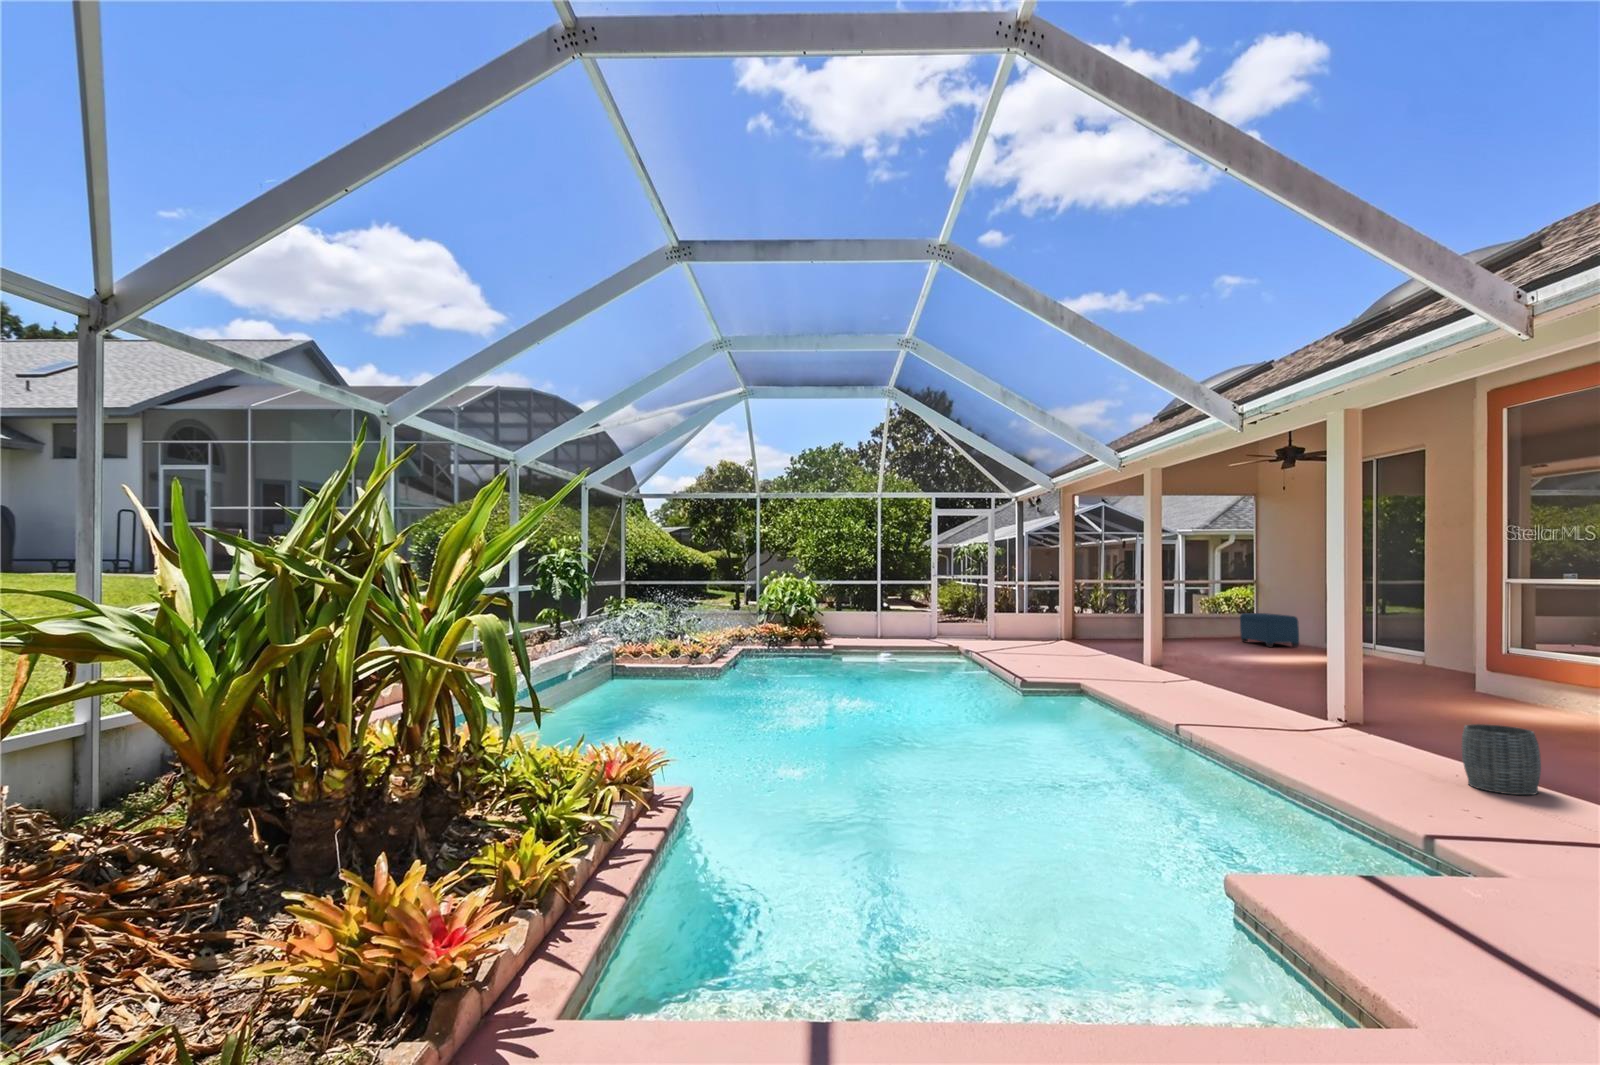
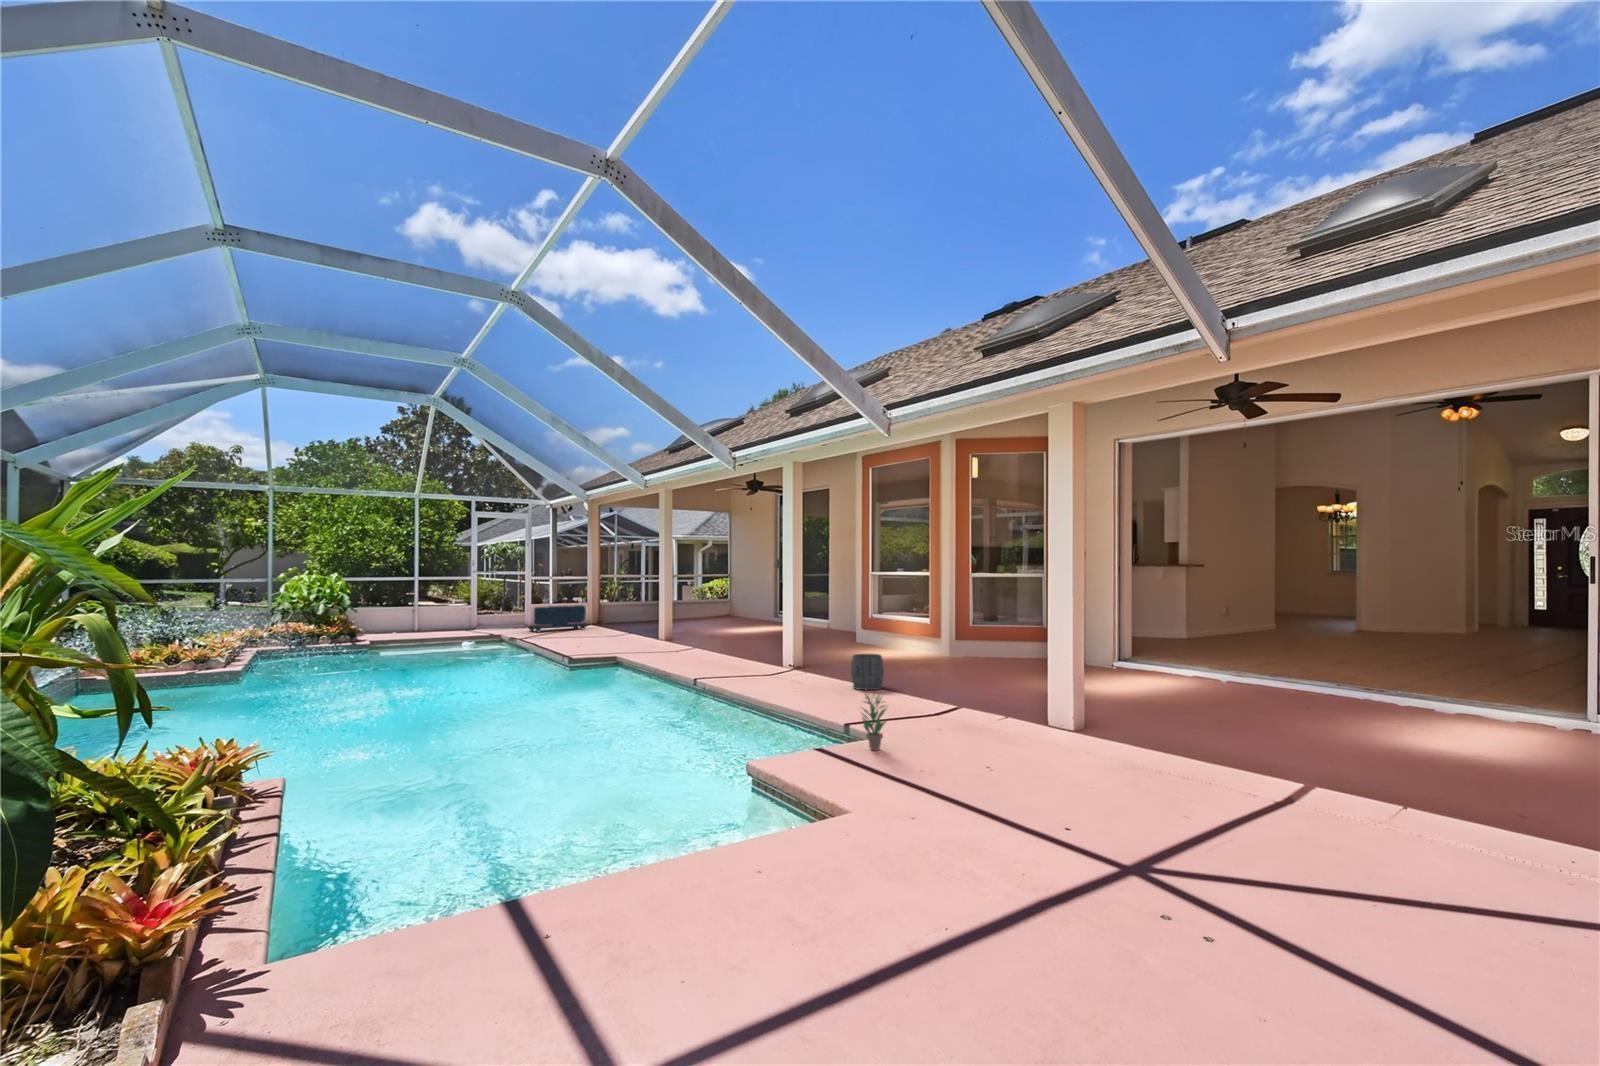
bench: present [1240,613,1299,647] -> present [529,605,586,632]
potted plant: none [1464,823,1551,952] -> present [862,695,886,750]

